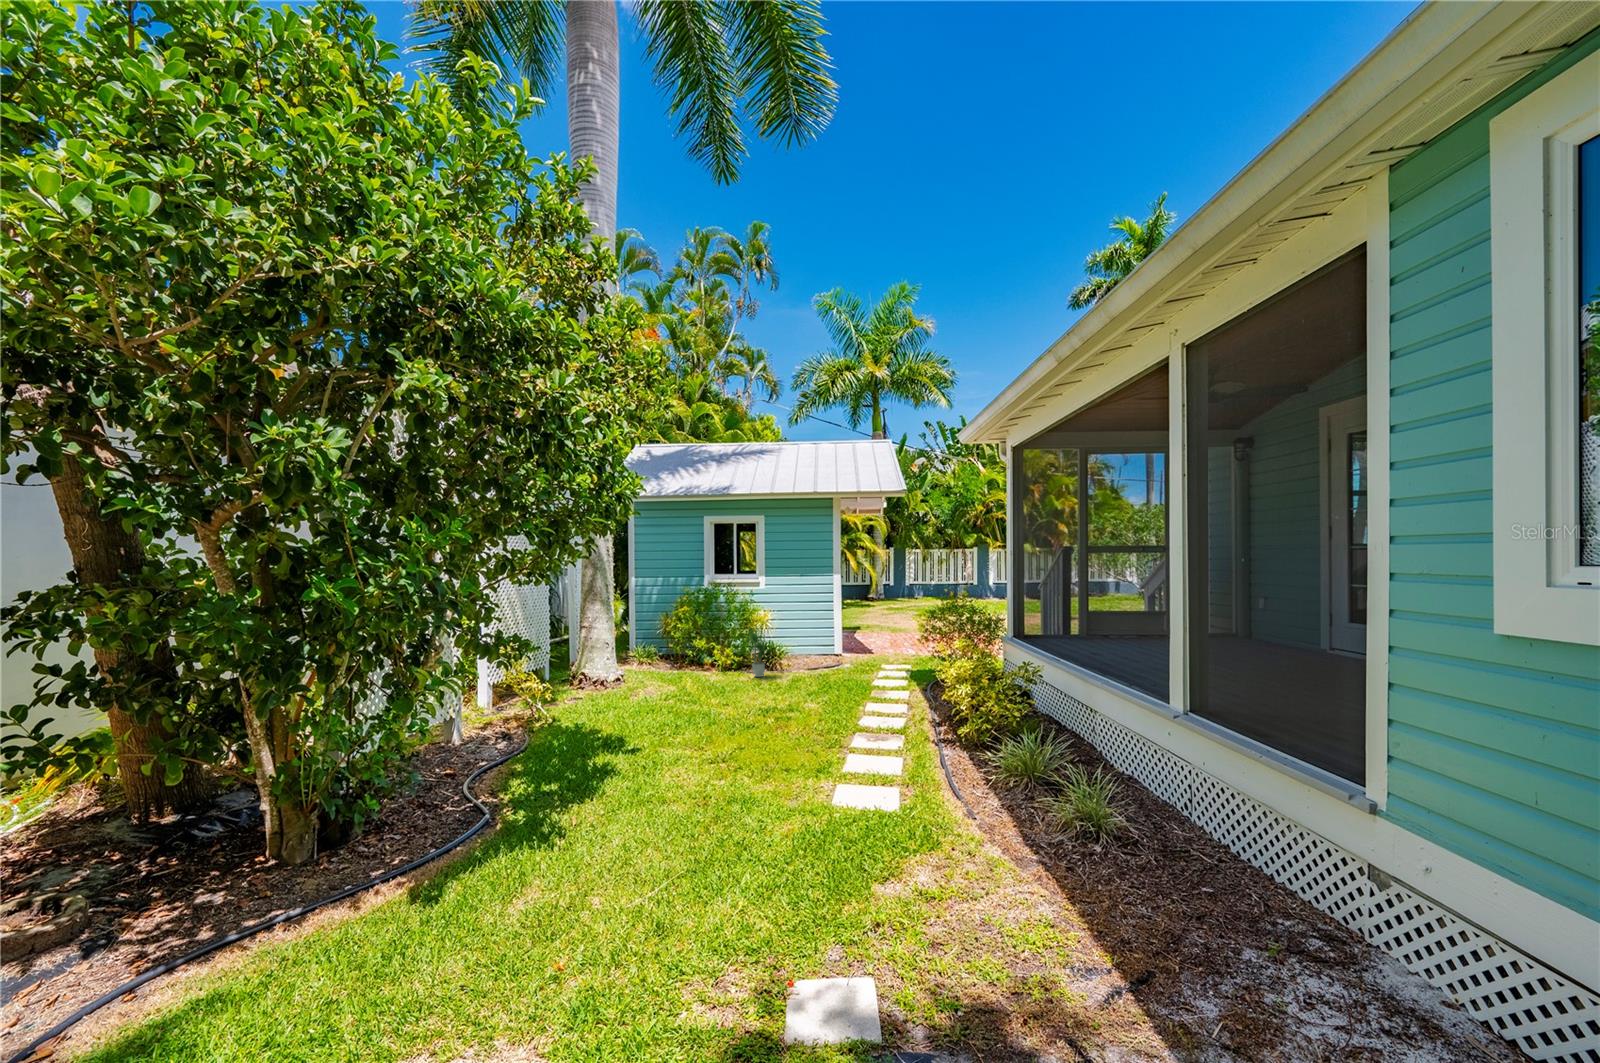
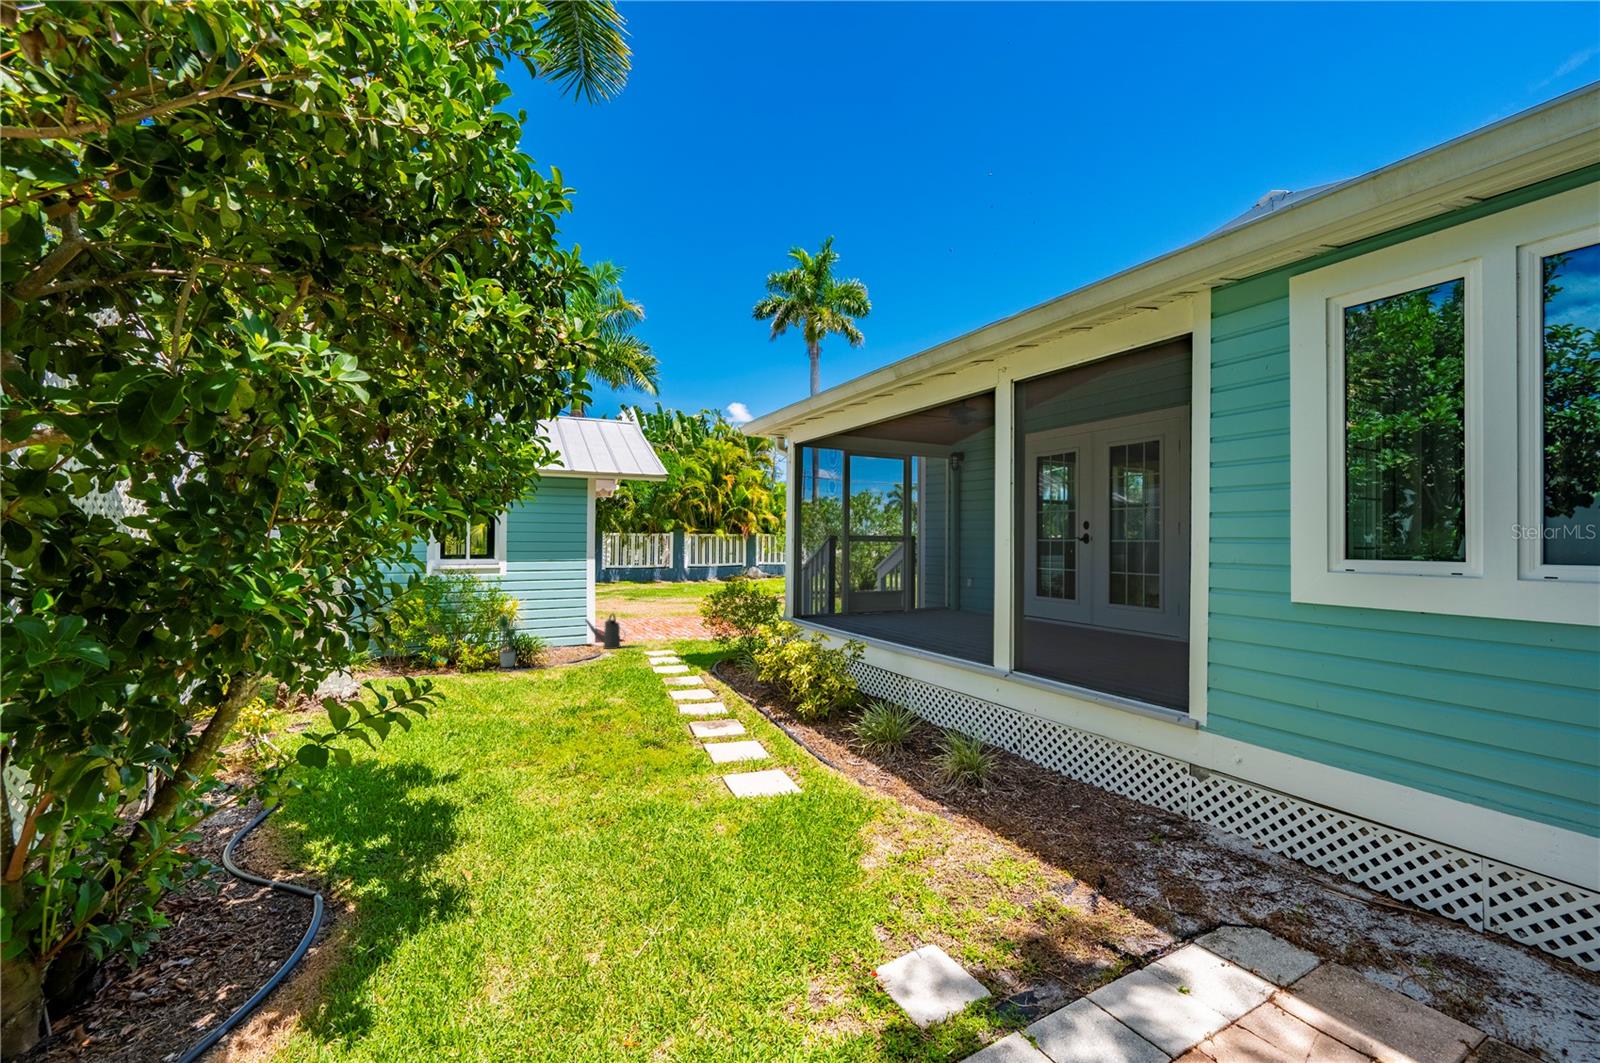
watering can: none [836,630,871,664] -> present [586,614,621,649]

